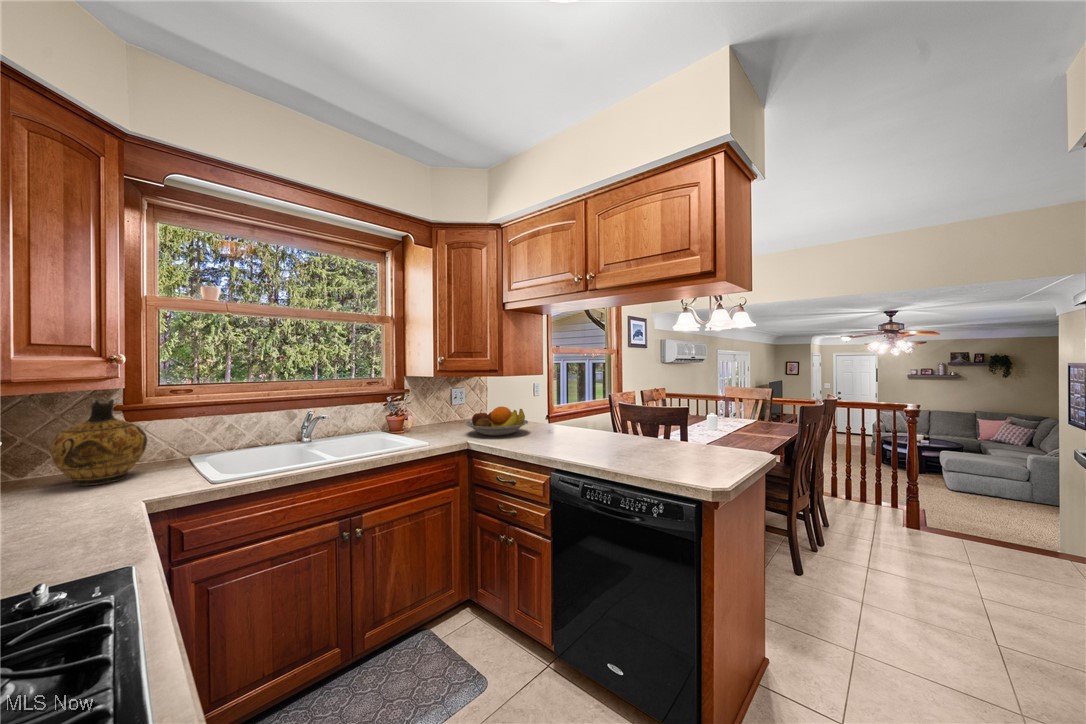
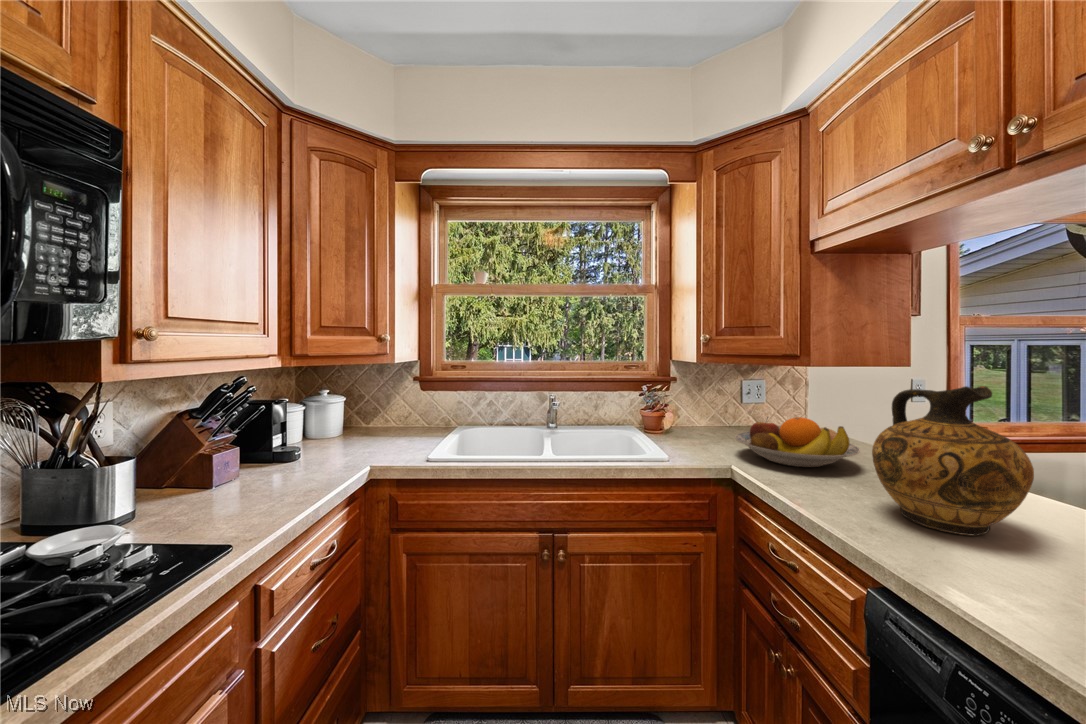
ceramic jug: present [50,399,147,485] -> present [872,386,1034,535]

